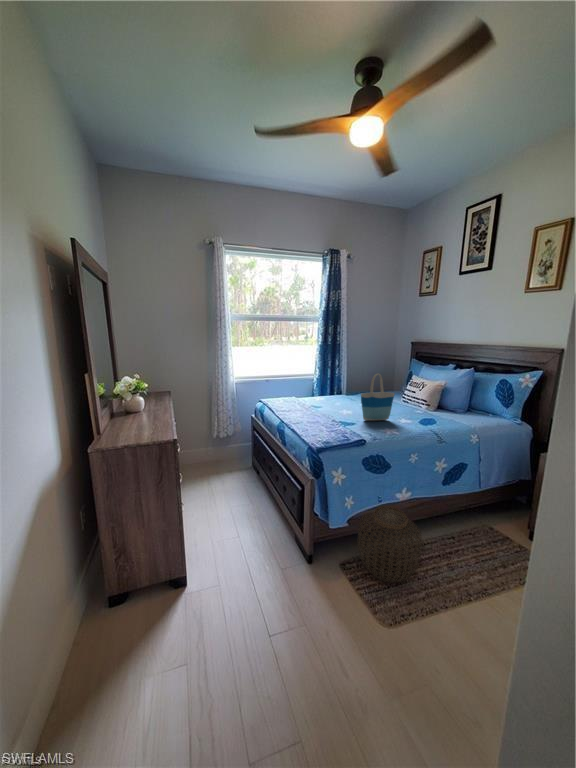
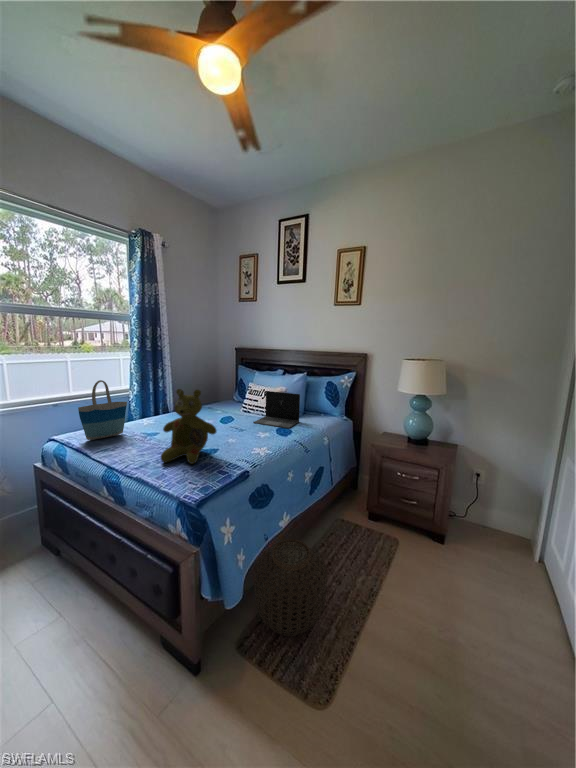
stuffed bear: none [311,373,352,428] -> present [161,389,217,464]
tote bag: present [361,374,395,421] -> present [78,380,127,440]
laptop: none [402,384,454,422] -> present [254,391,300,428]

